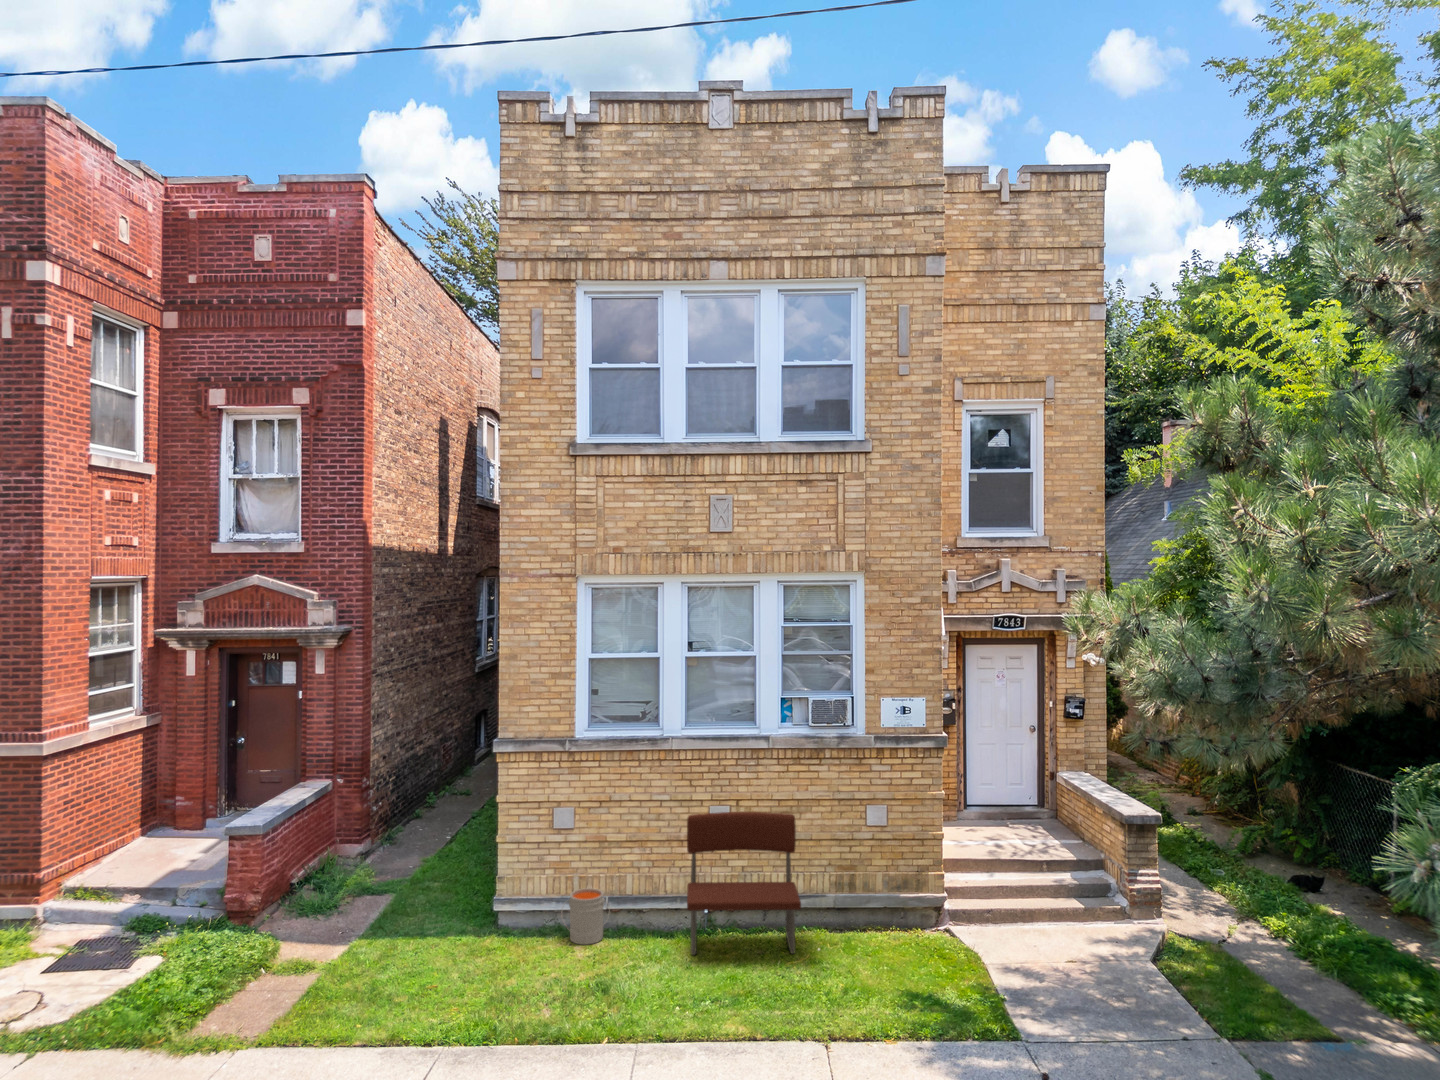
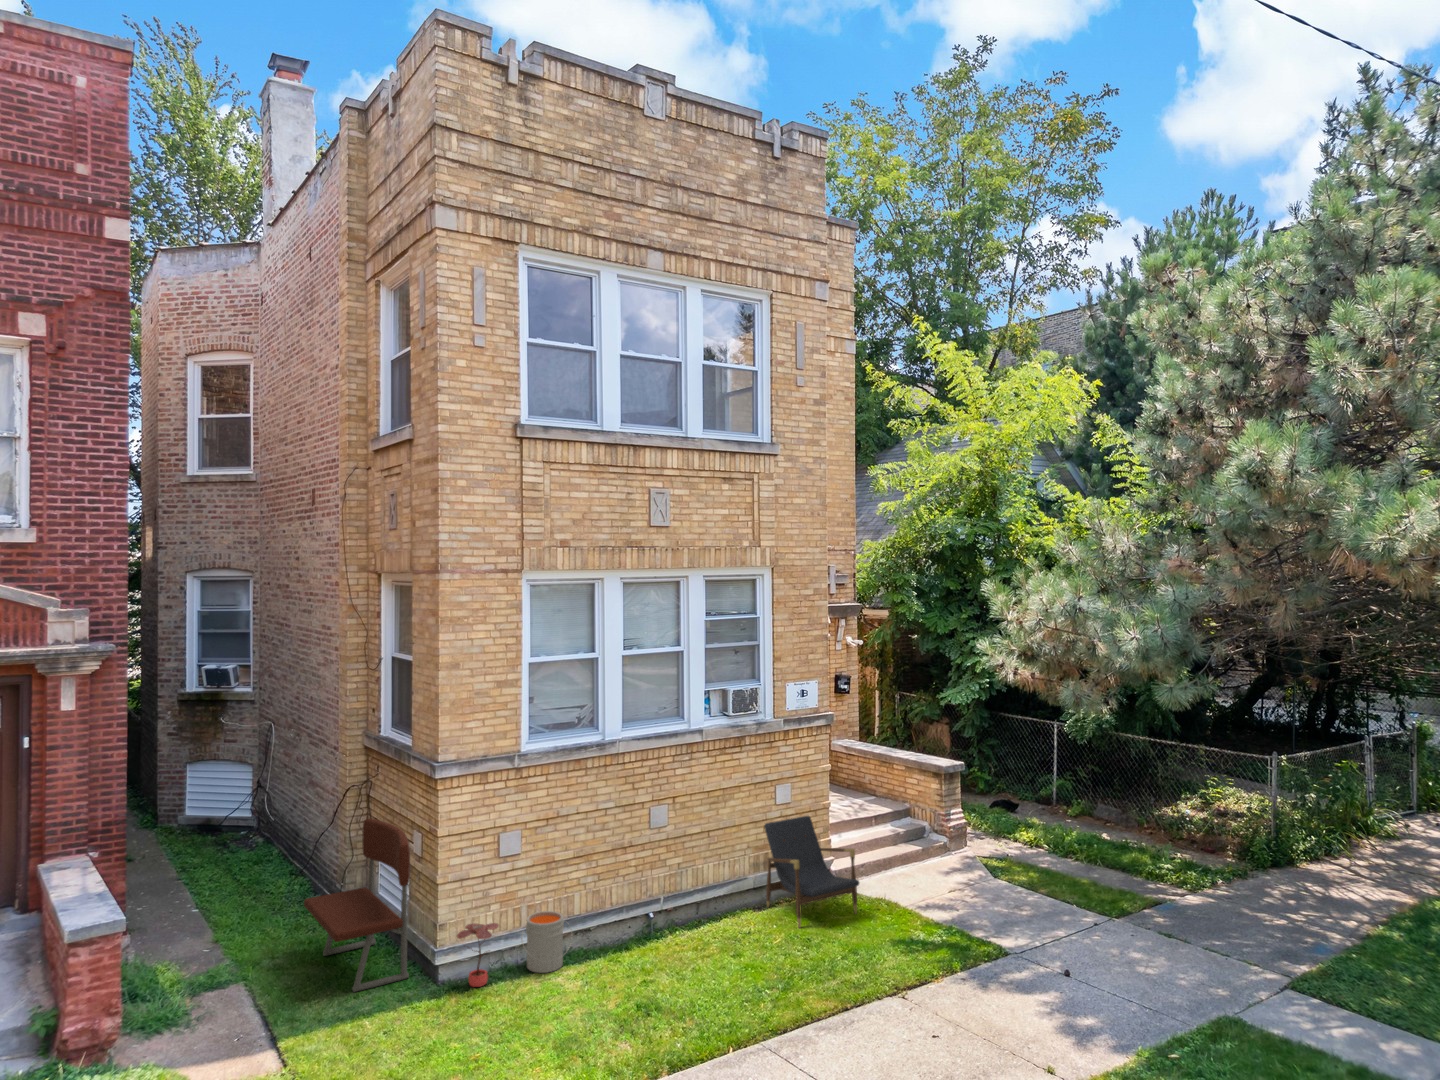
bench: present [687,812,801,955] -> present [304,818,410,992]
lounge chair: none [840,844,928,961] -> present [764,816,859,928]
potted plant: none [502,886,542,942] -> present [457,923,499,987]

